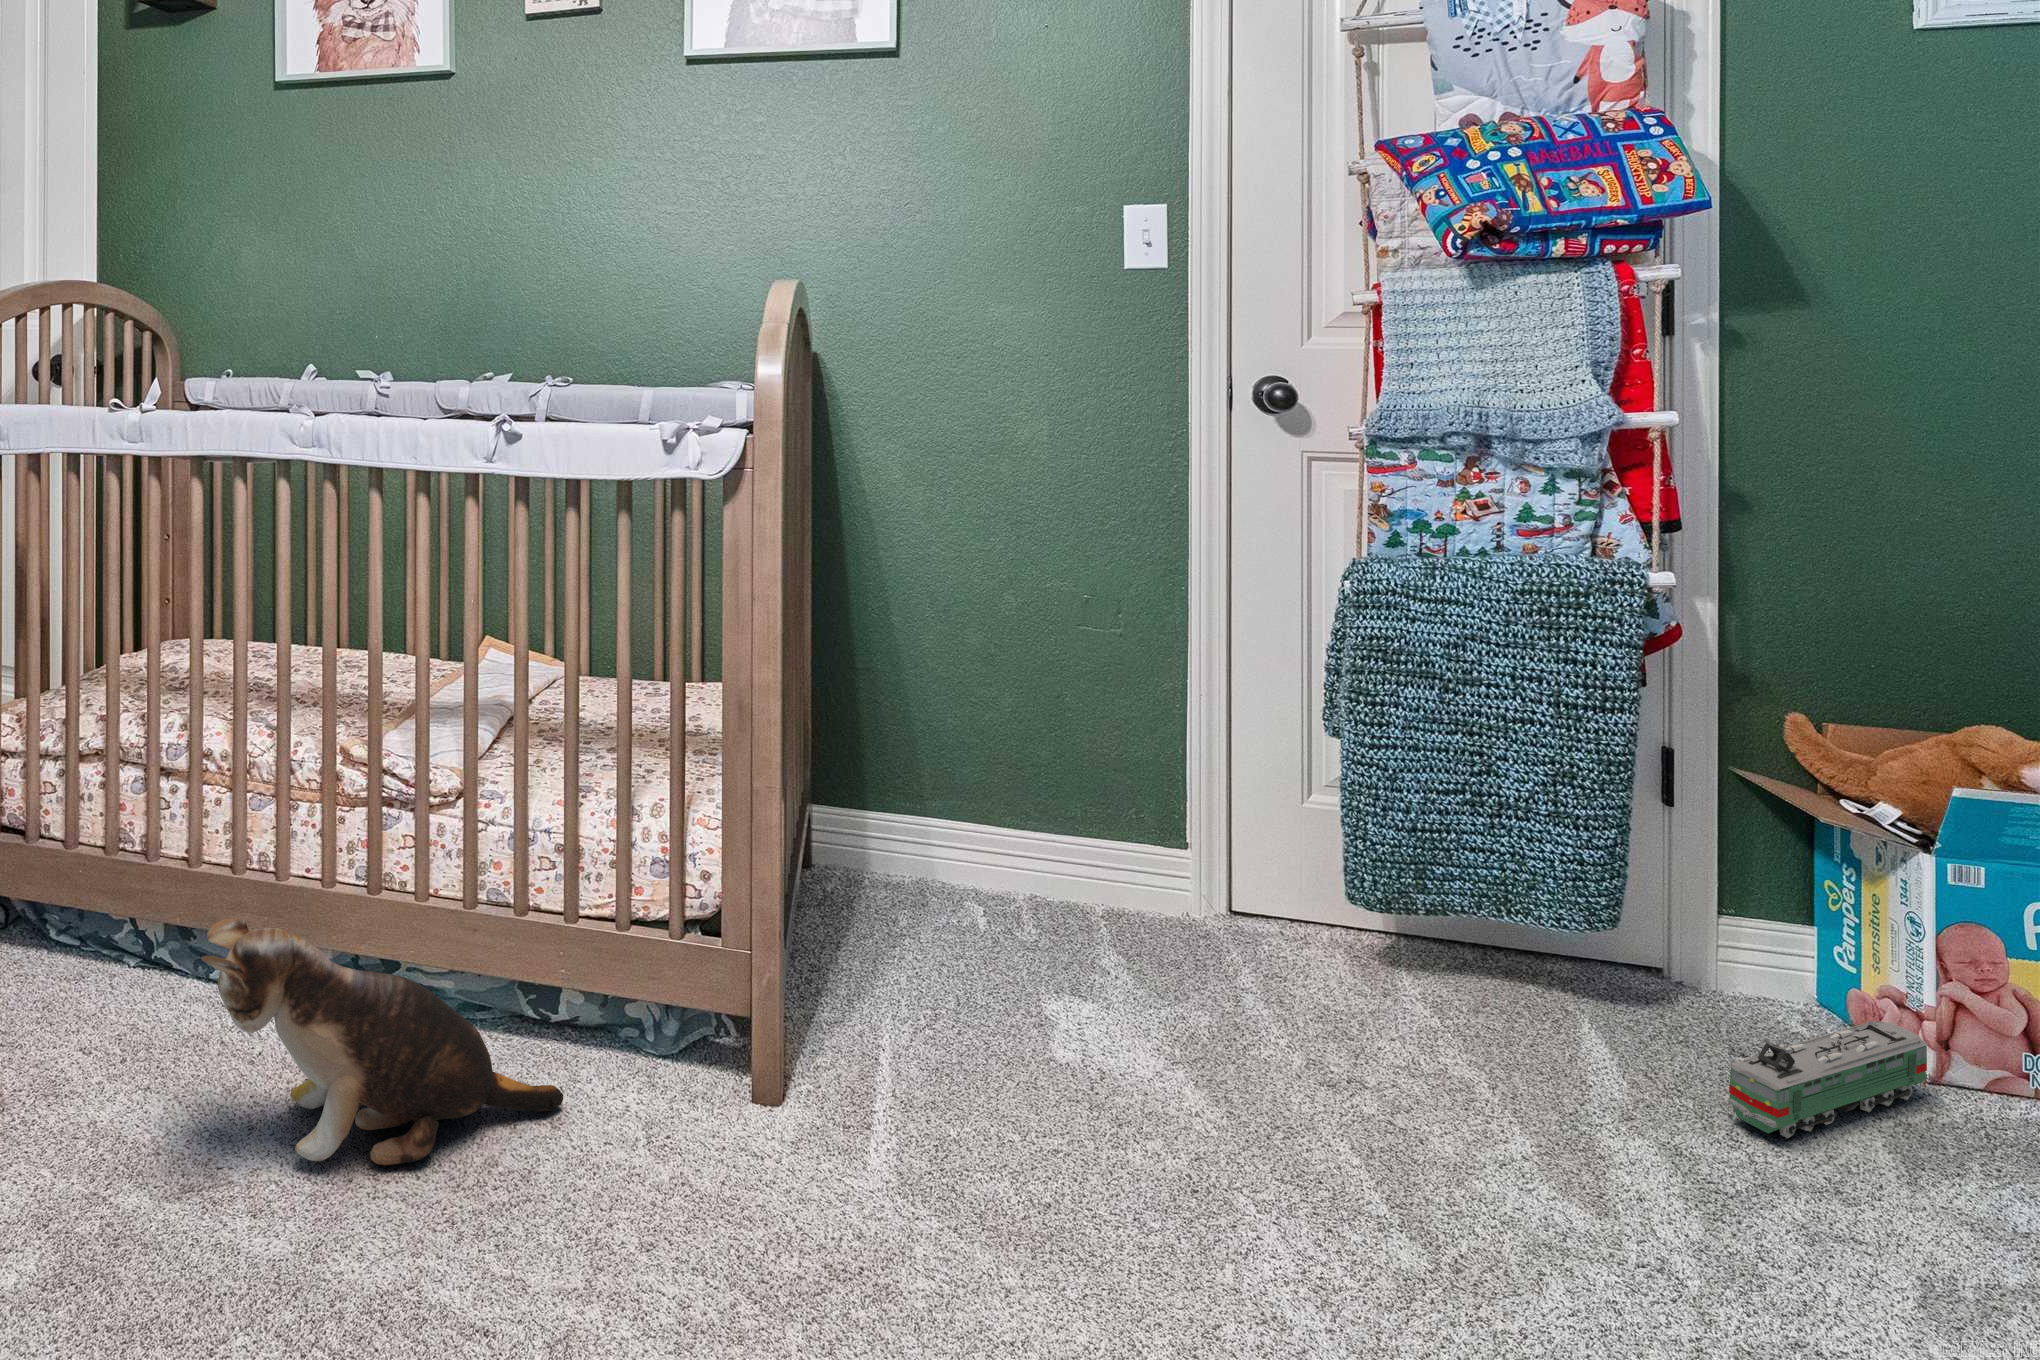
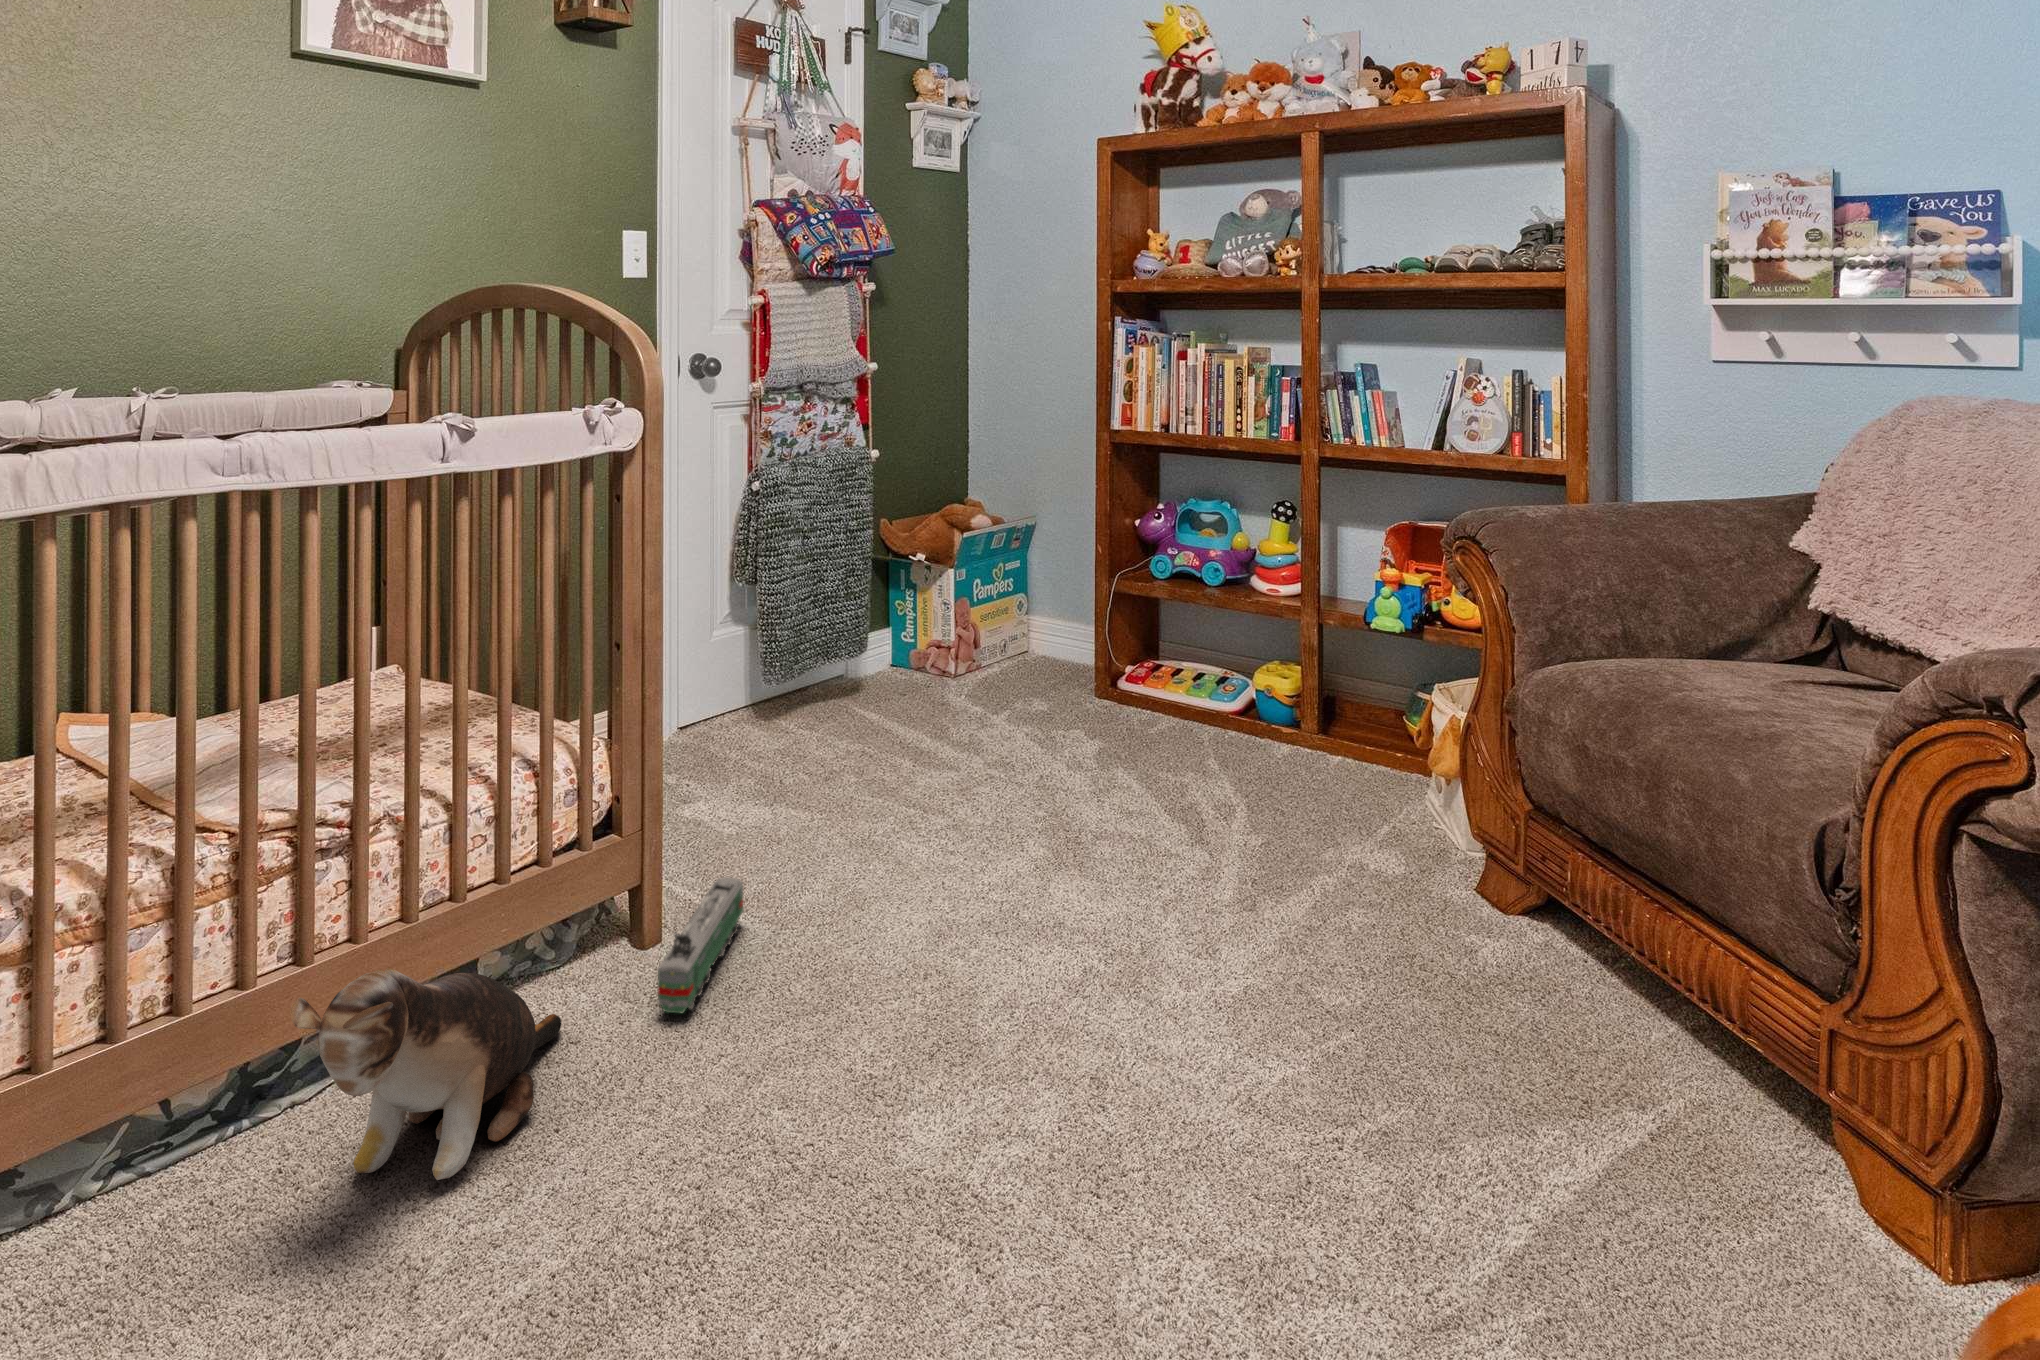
toy train: present [1728,1021,1927,1138] -> present [658,877,744,1013]

